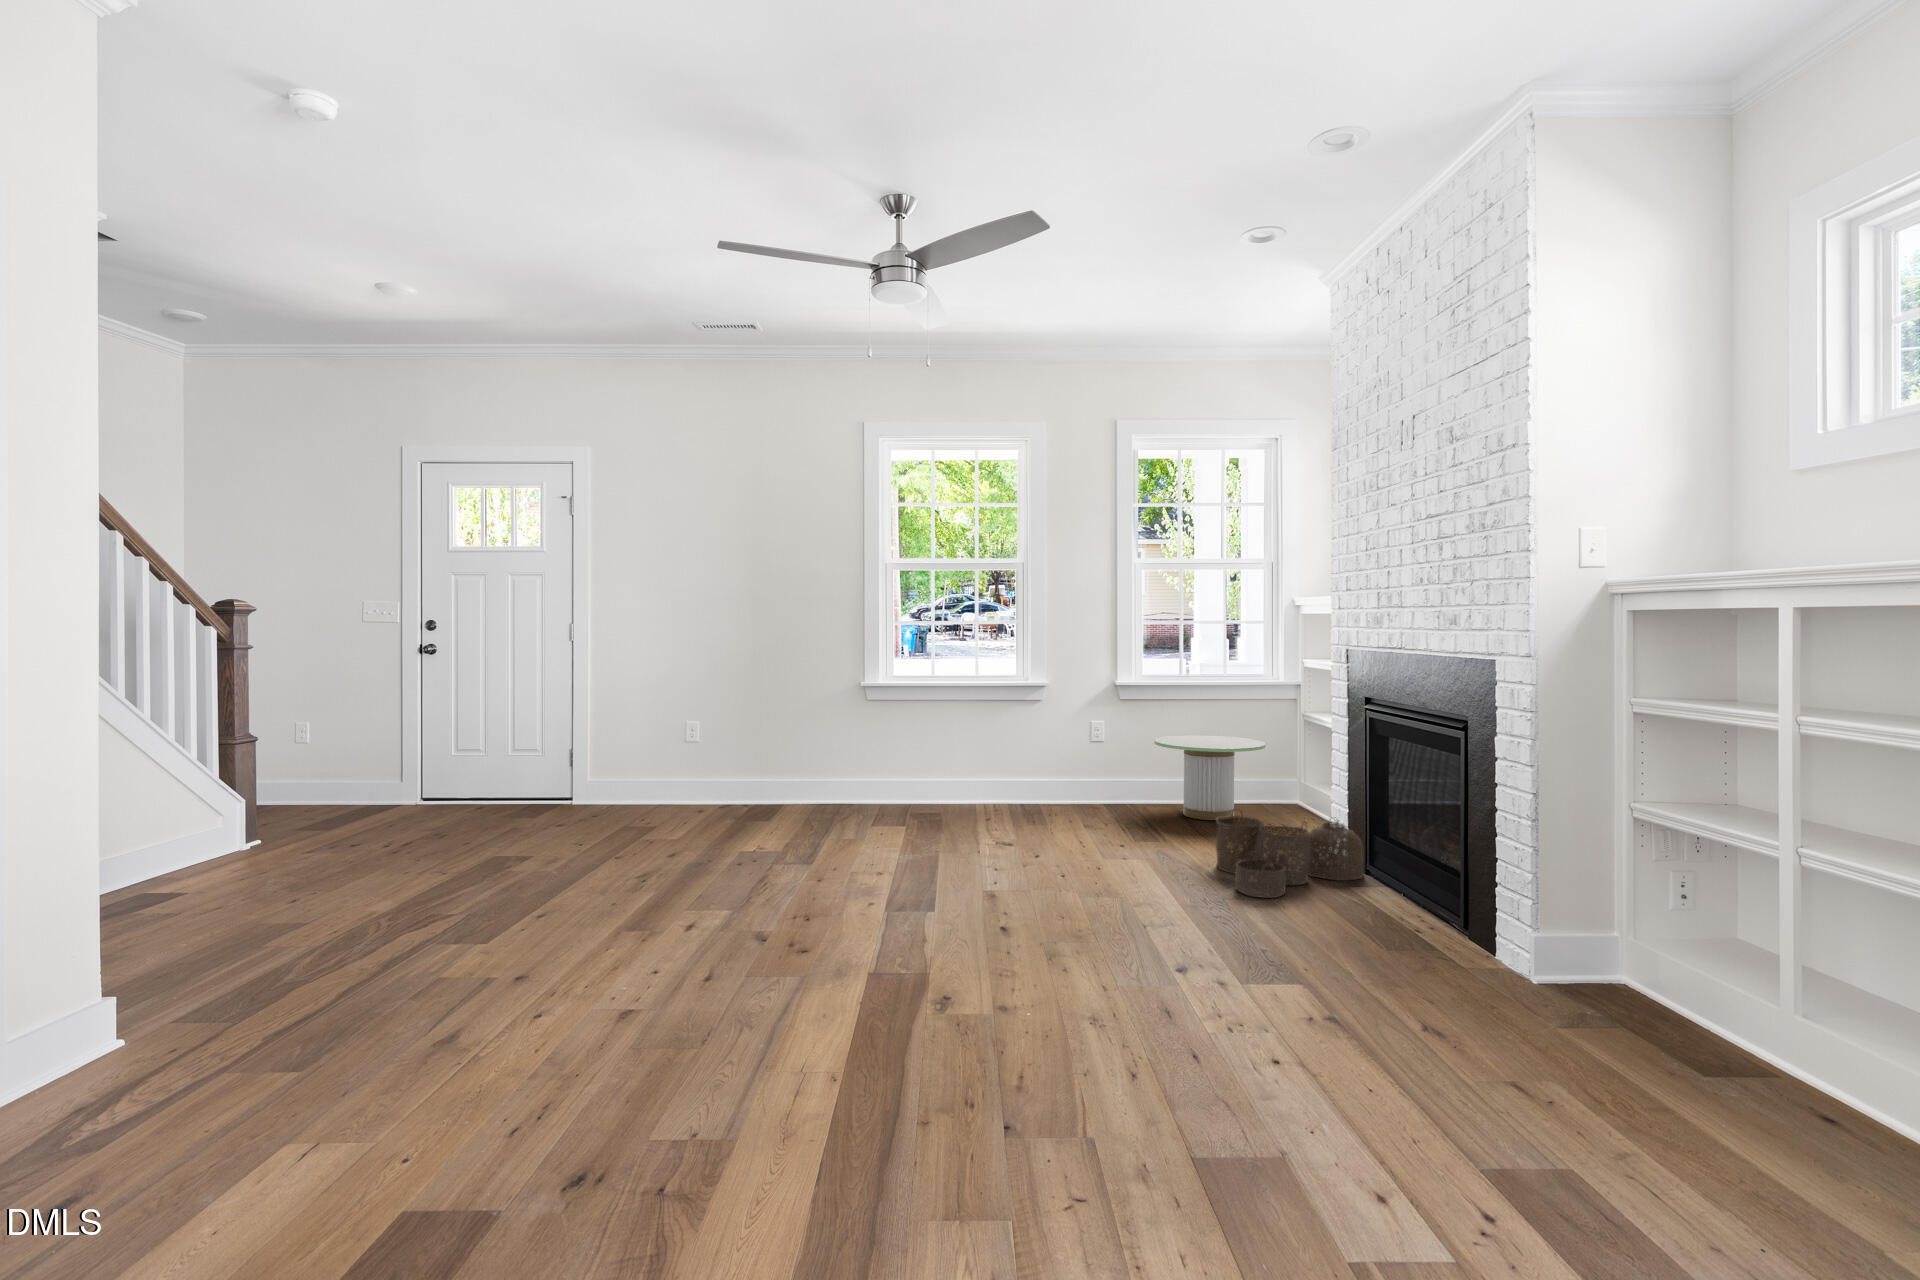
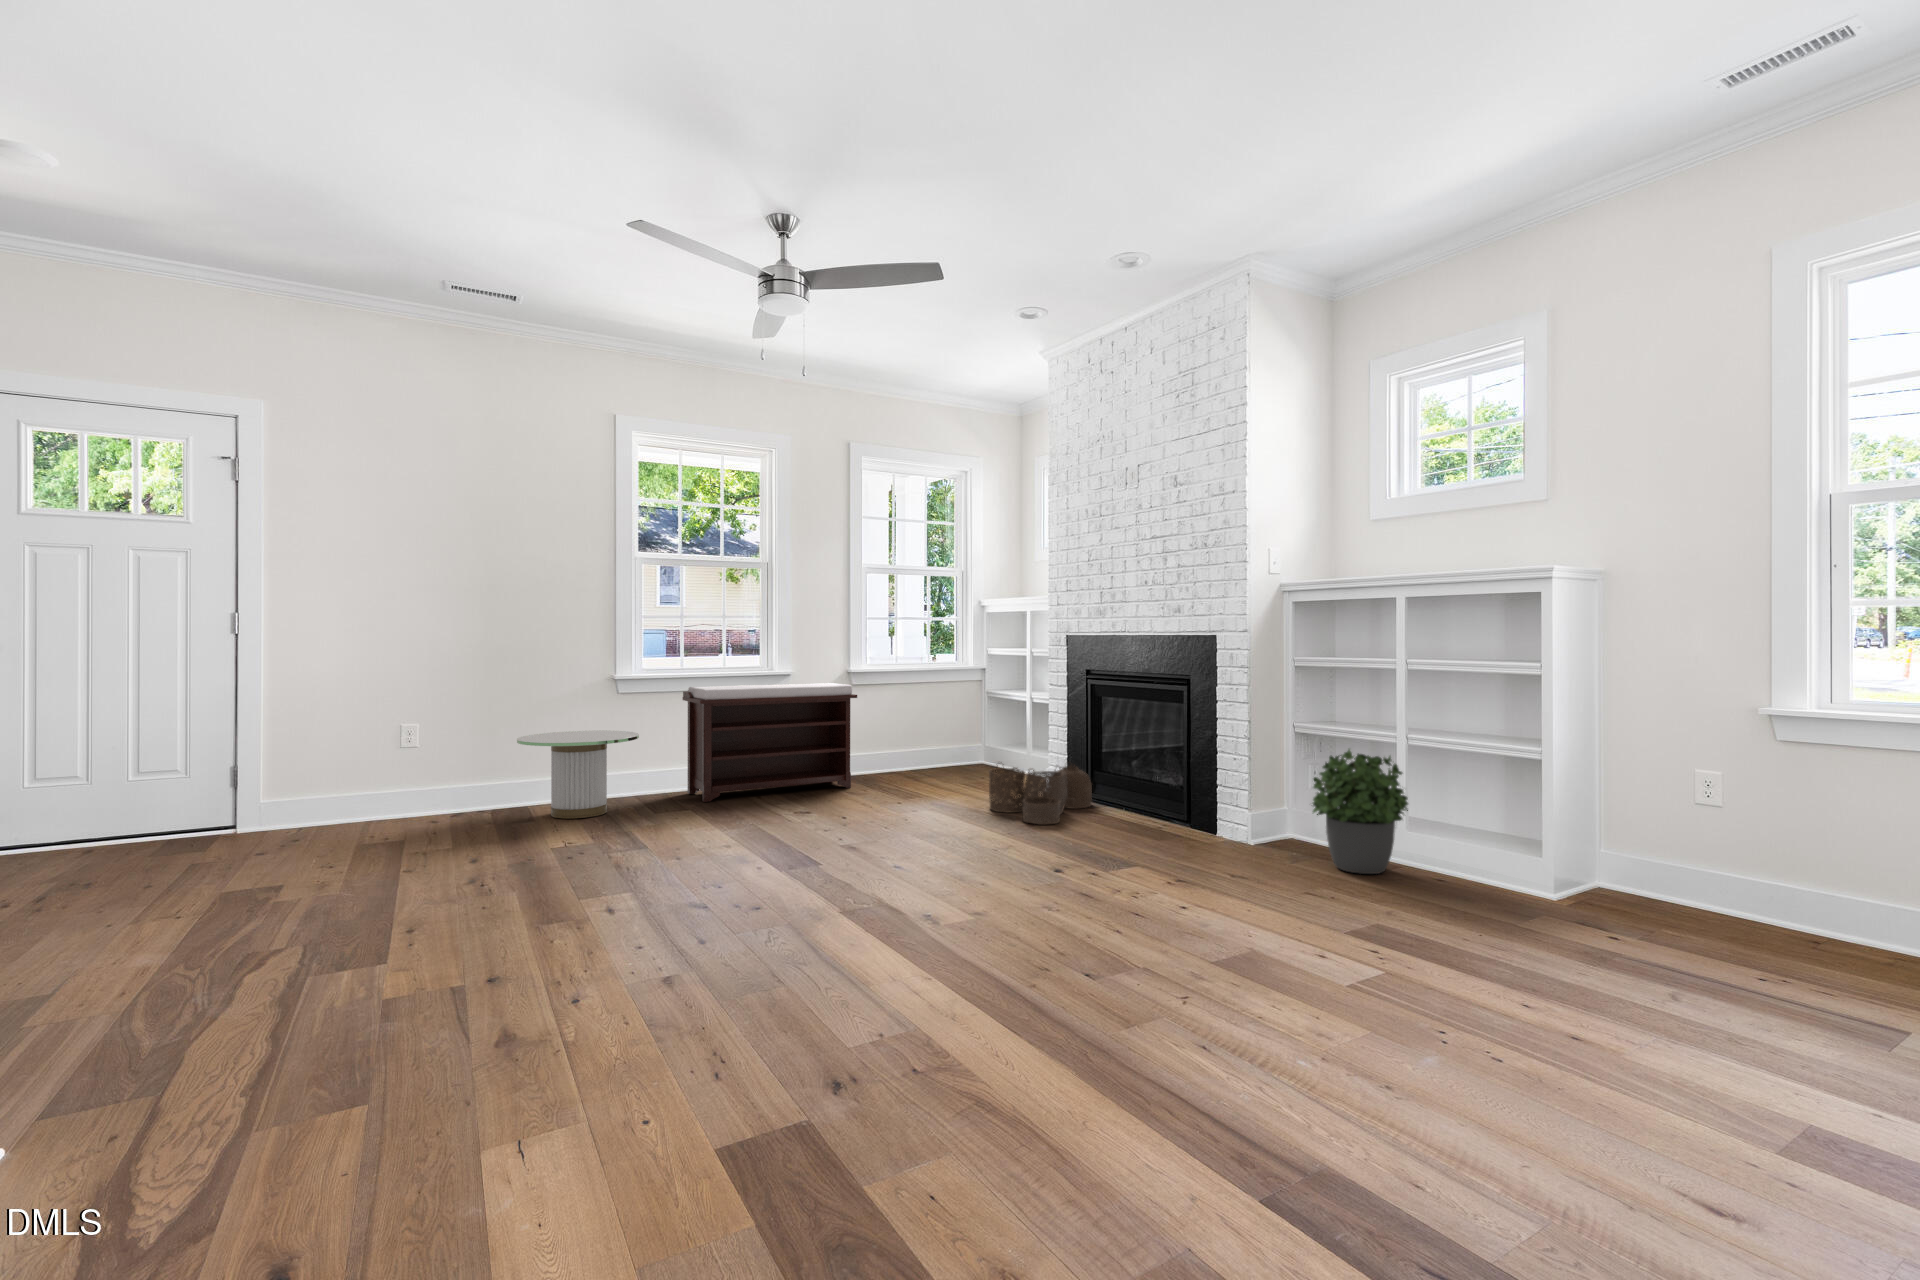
bench: none [929,697,1107,817] -> present [683,683,857,802]
side table: present [1154,735,1266,820] -> present [517,731,639,819]
potted plant: none [1574,857,1781,1074] -> present [1313,749,1408,874]

